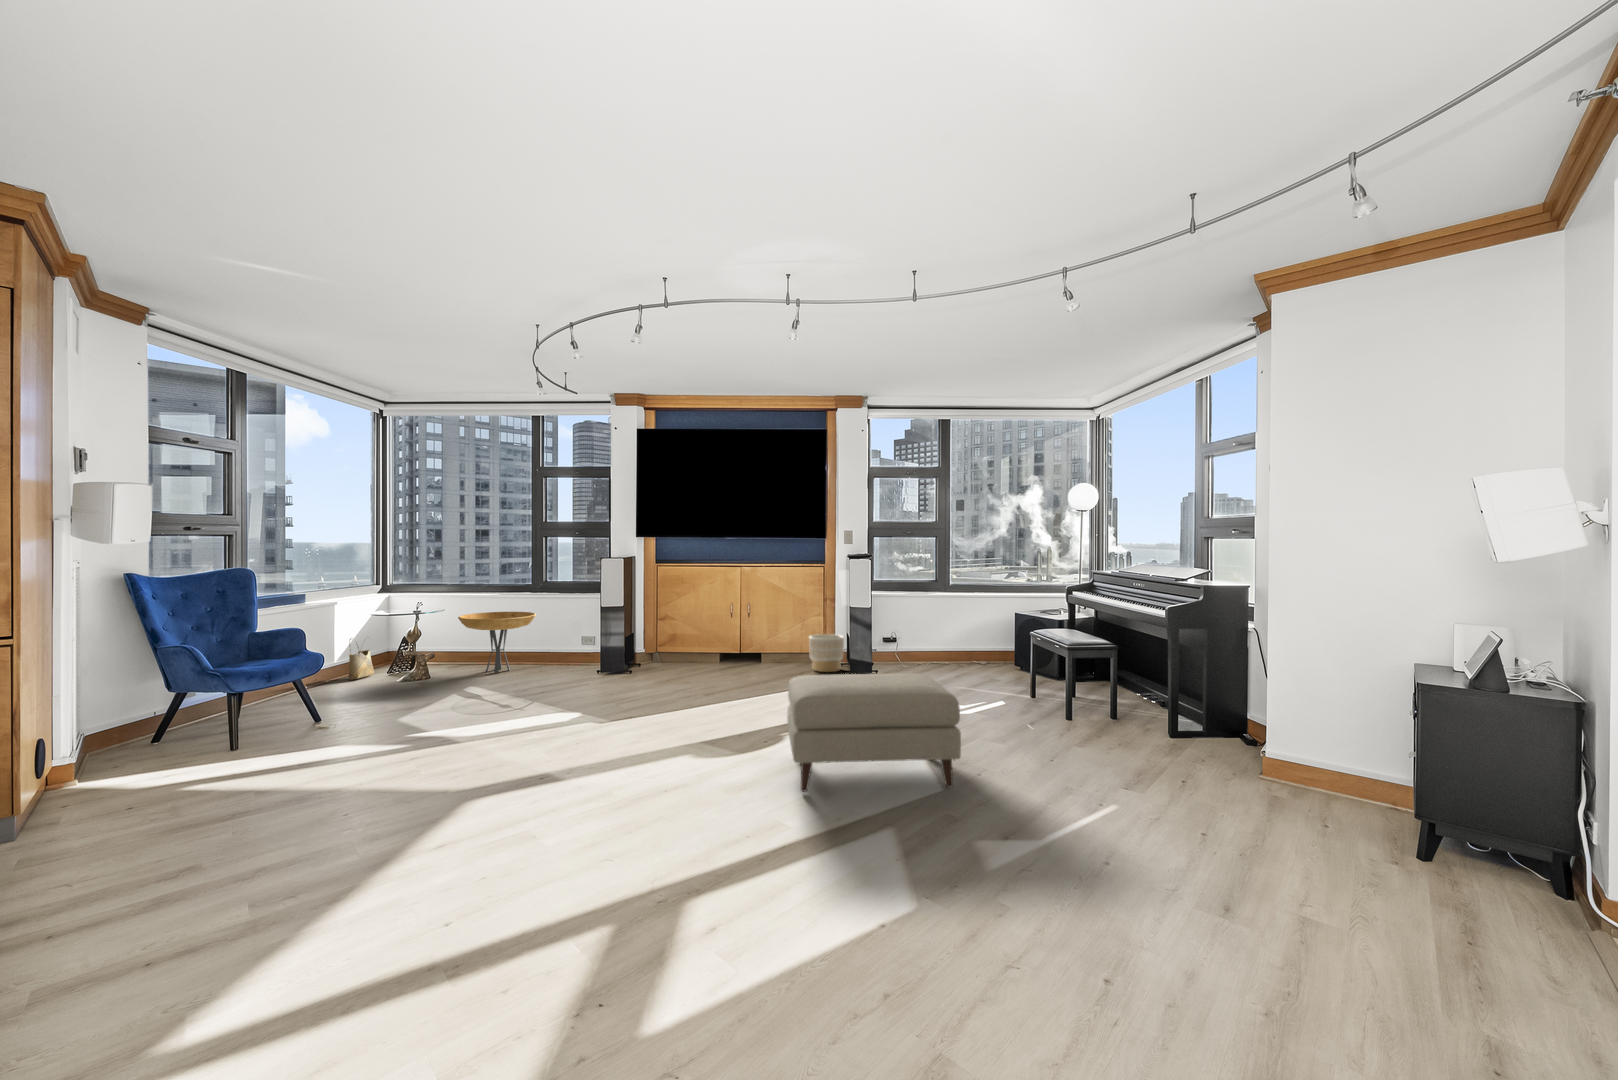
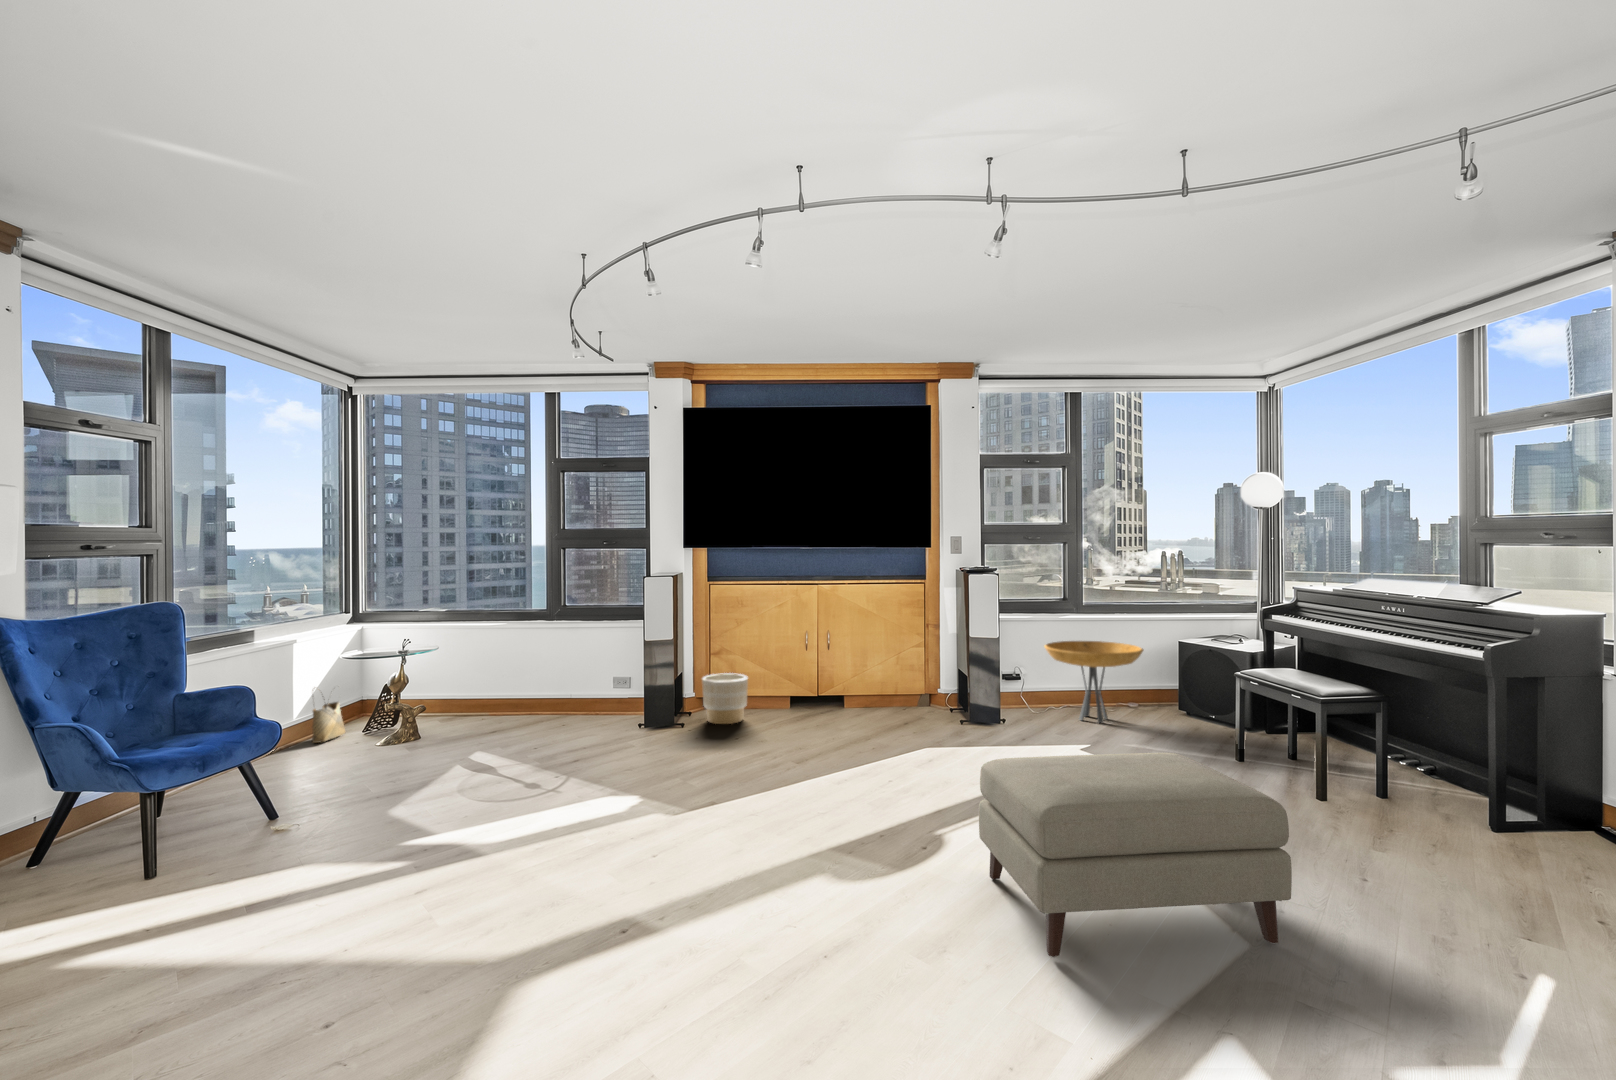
side table: present [458,612,536,673] -> present [1044,641,1143,723]
planter: present [809,634,844,672] -> present [702,673,748,724]

